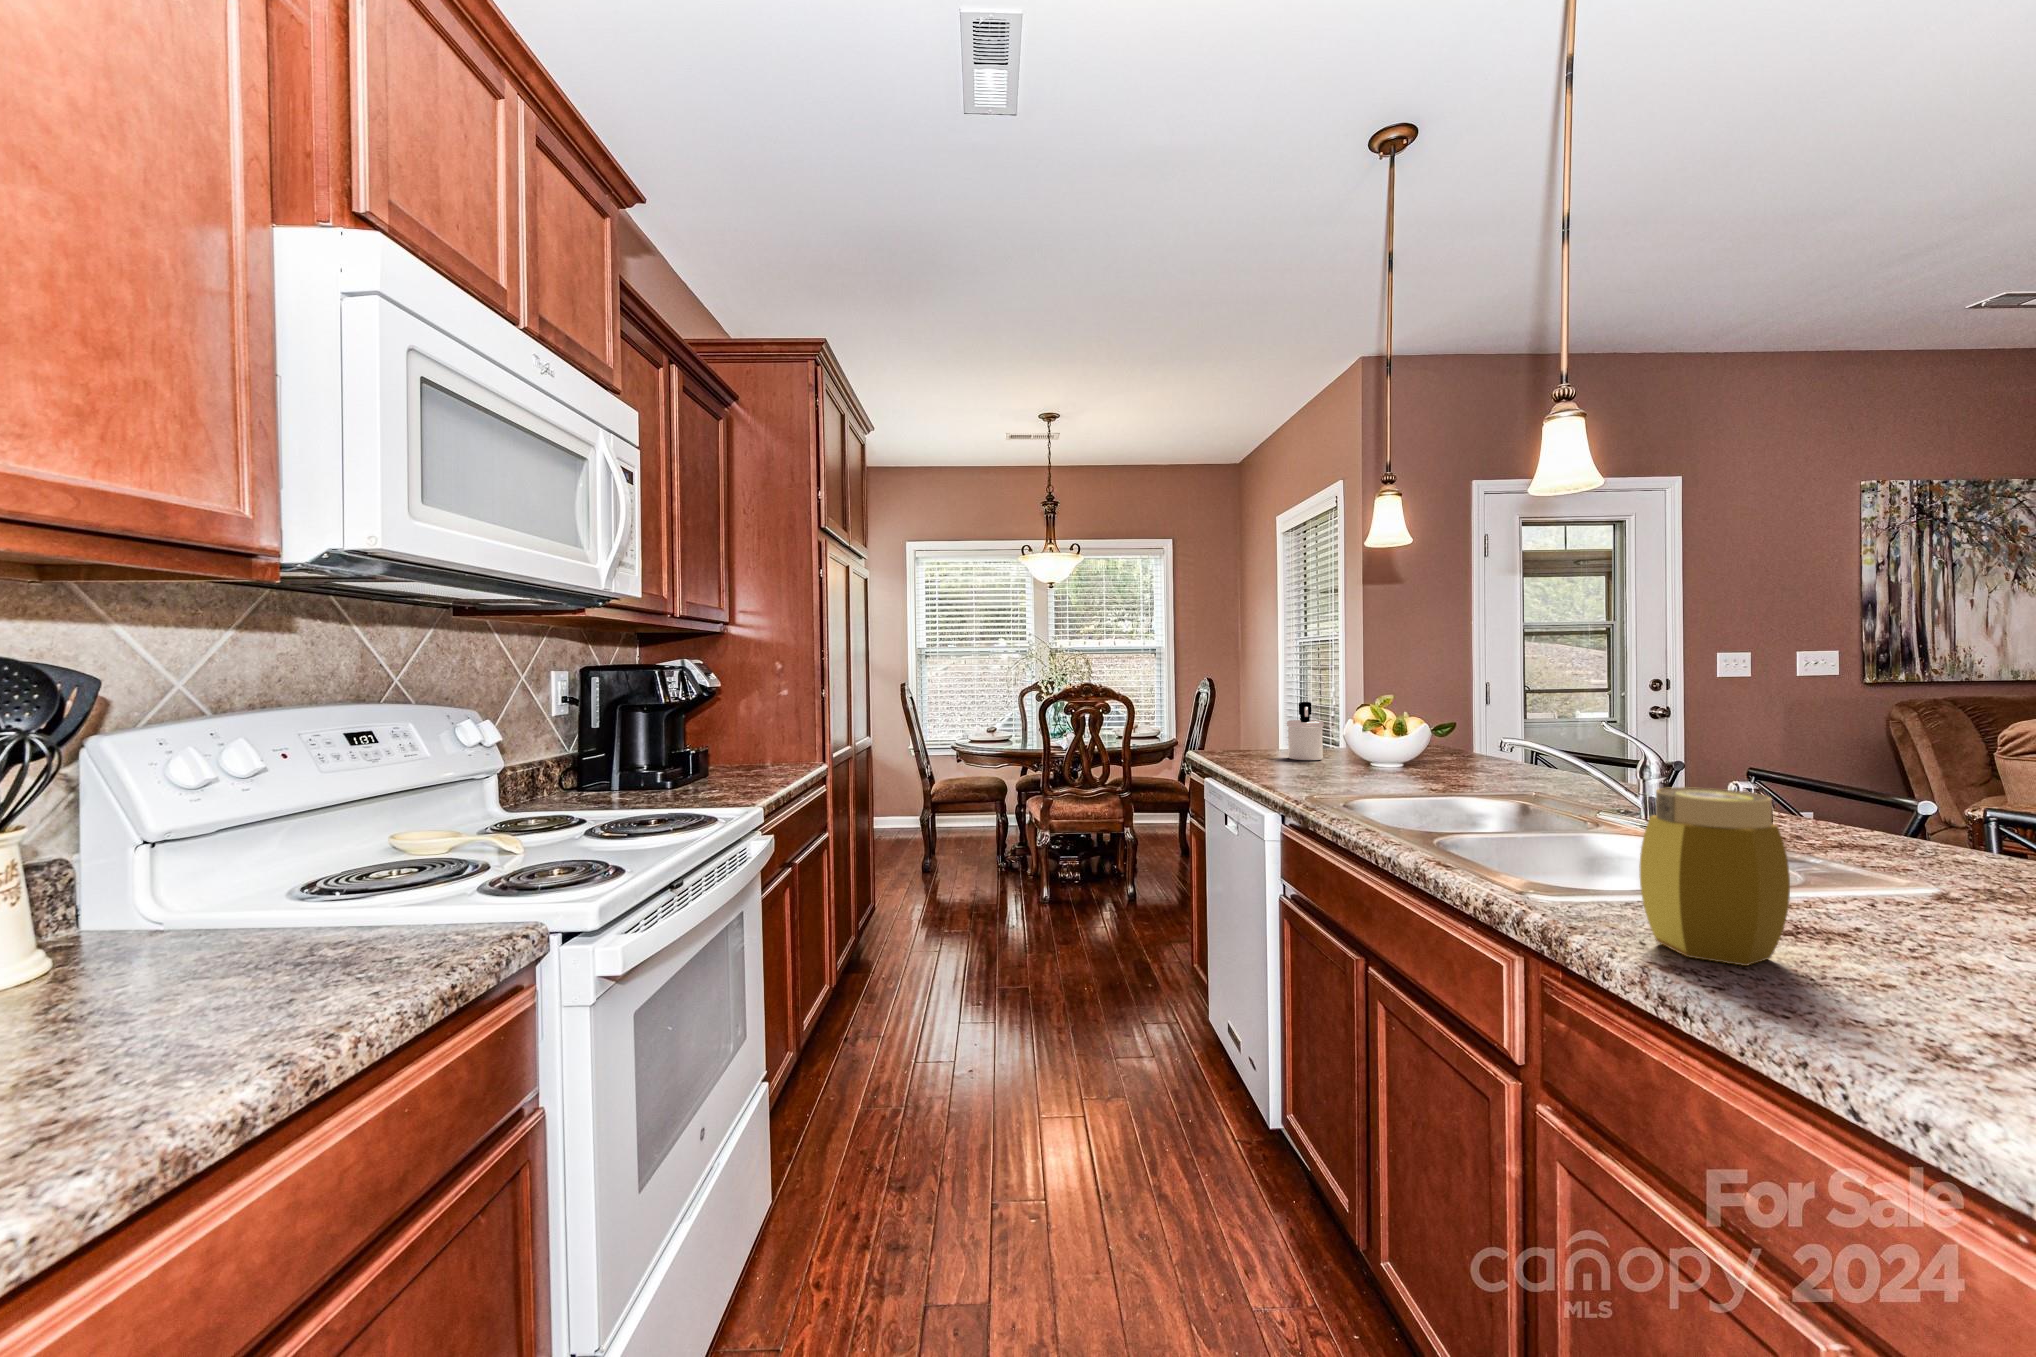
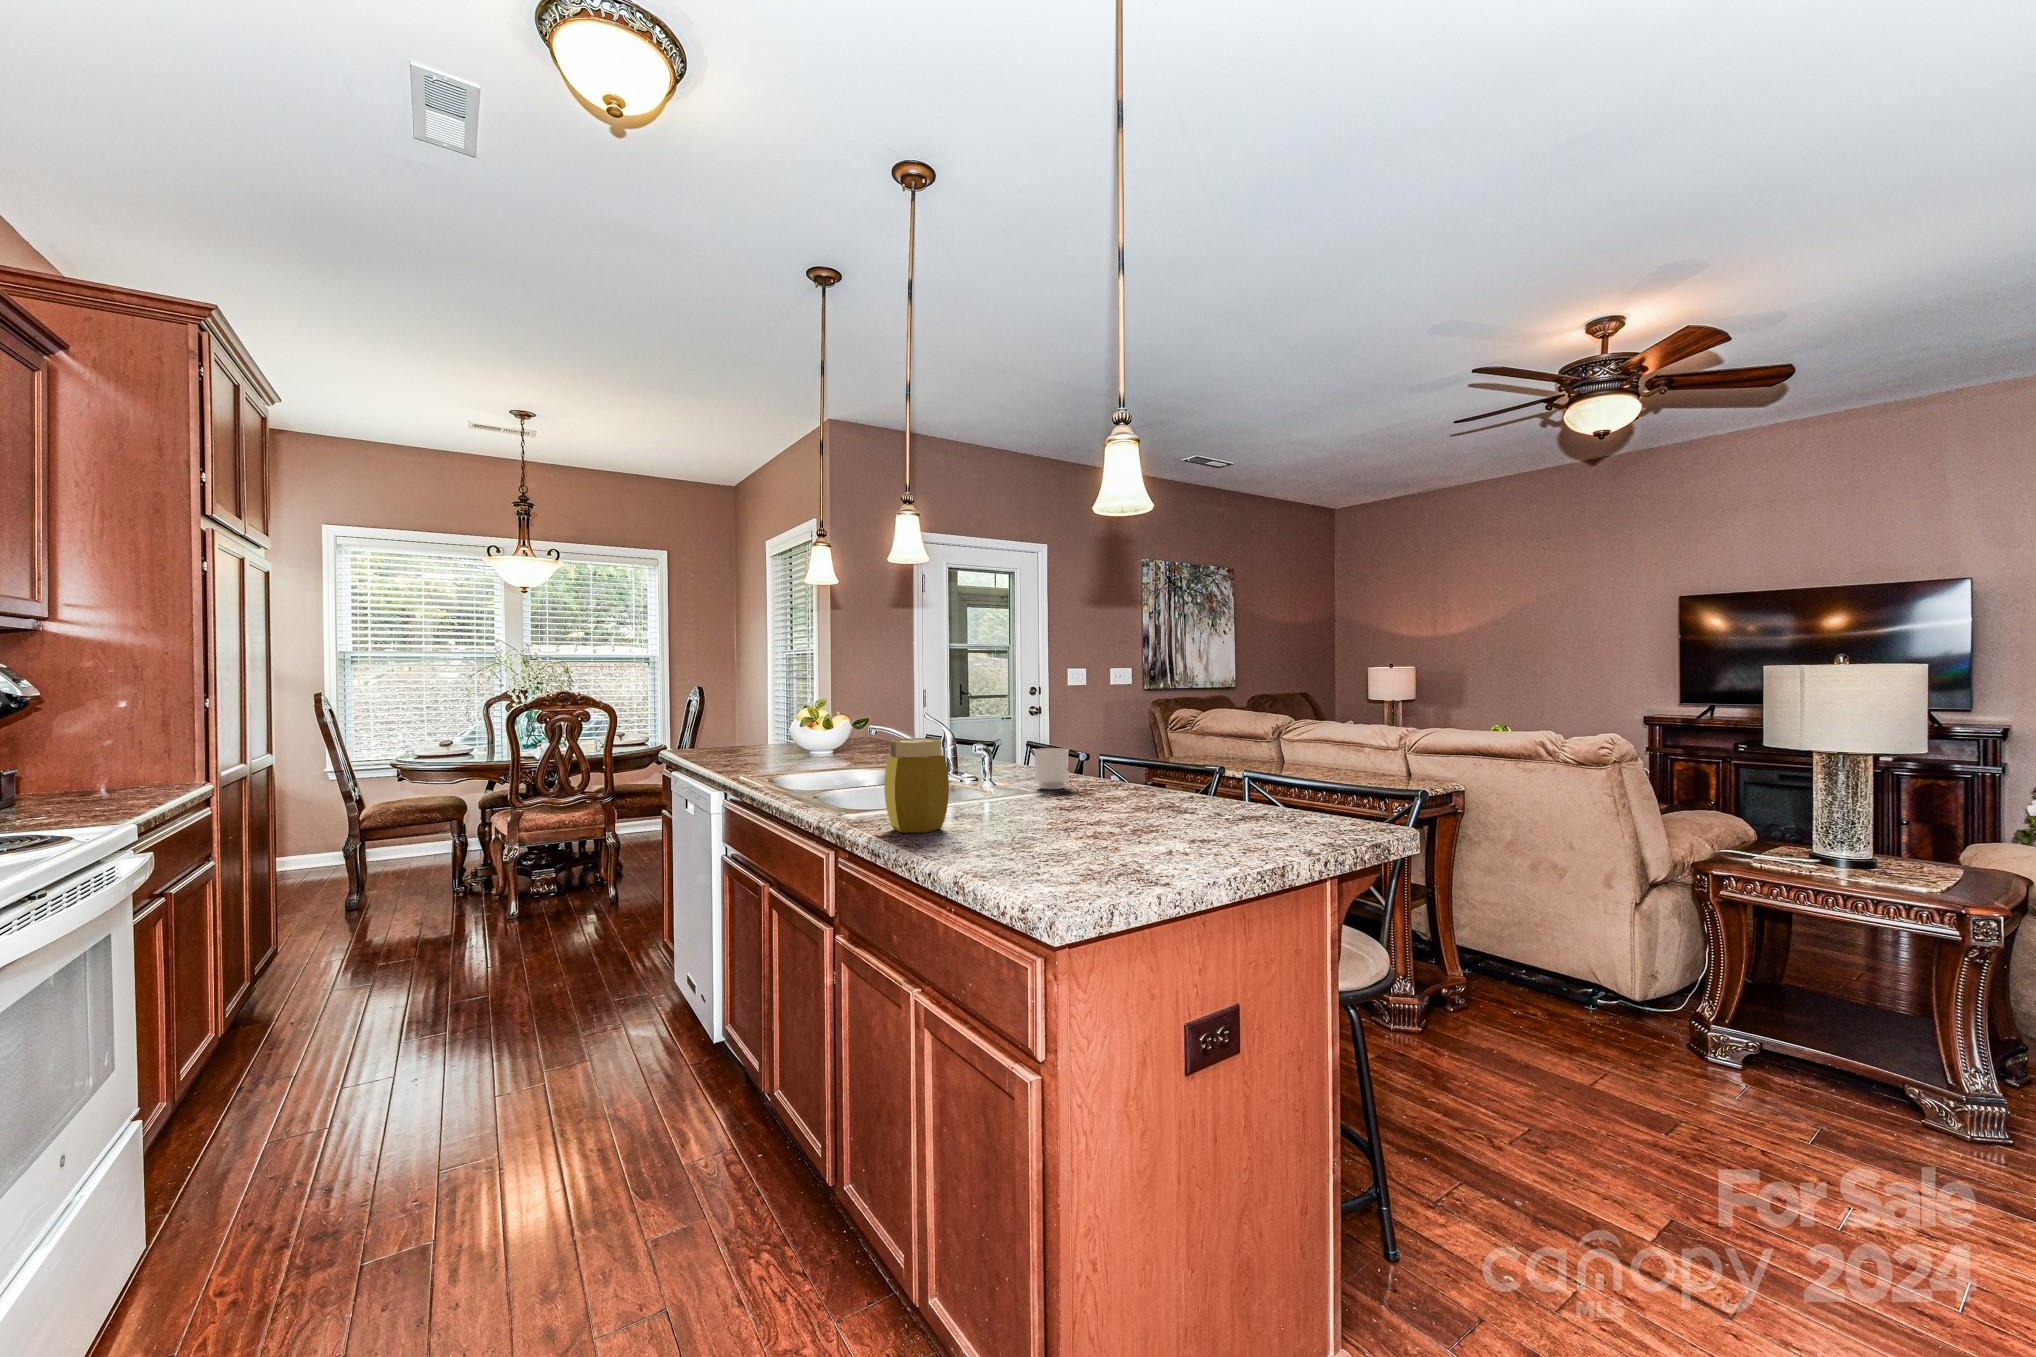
soap dispenser: present [1287,702,1324,760] -> none [750,703,780,753]
mug: none [1844,800,1934,876] -> present [1034,748,1069,789]

